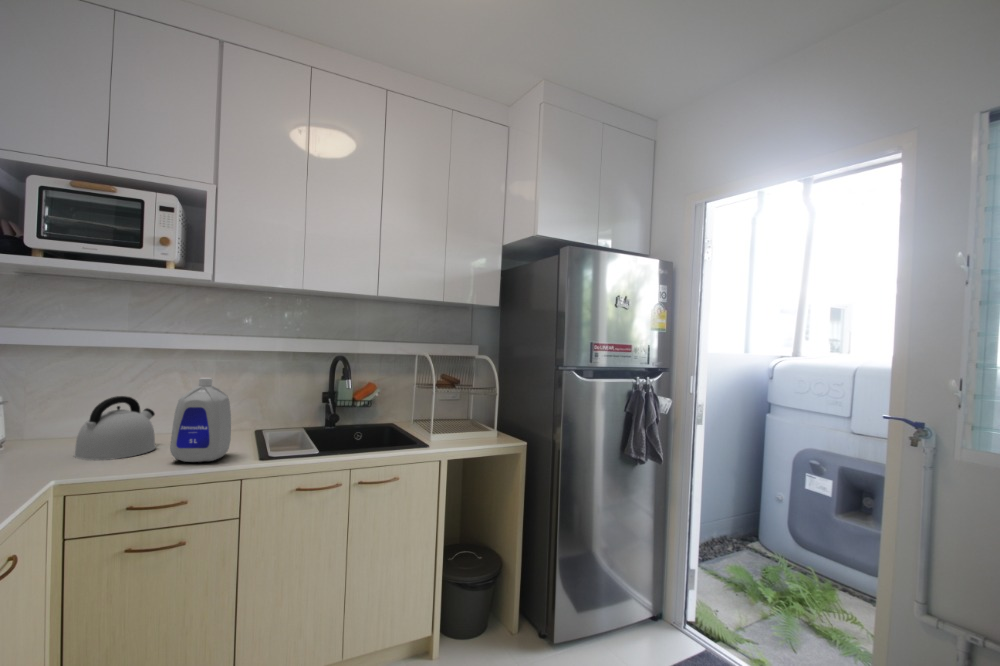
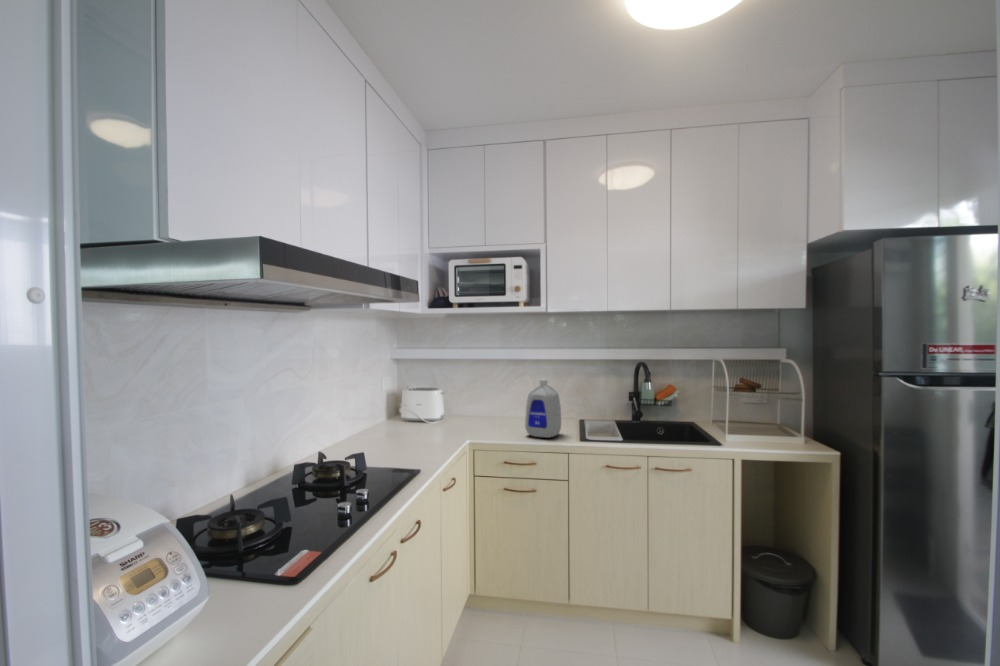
kettle: present [74,396,156,460] -> none [478,390,519,430]

